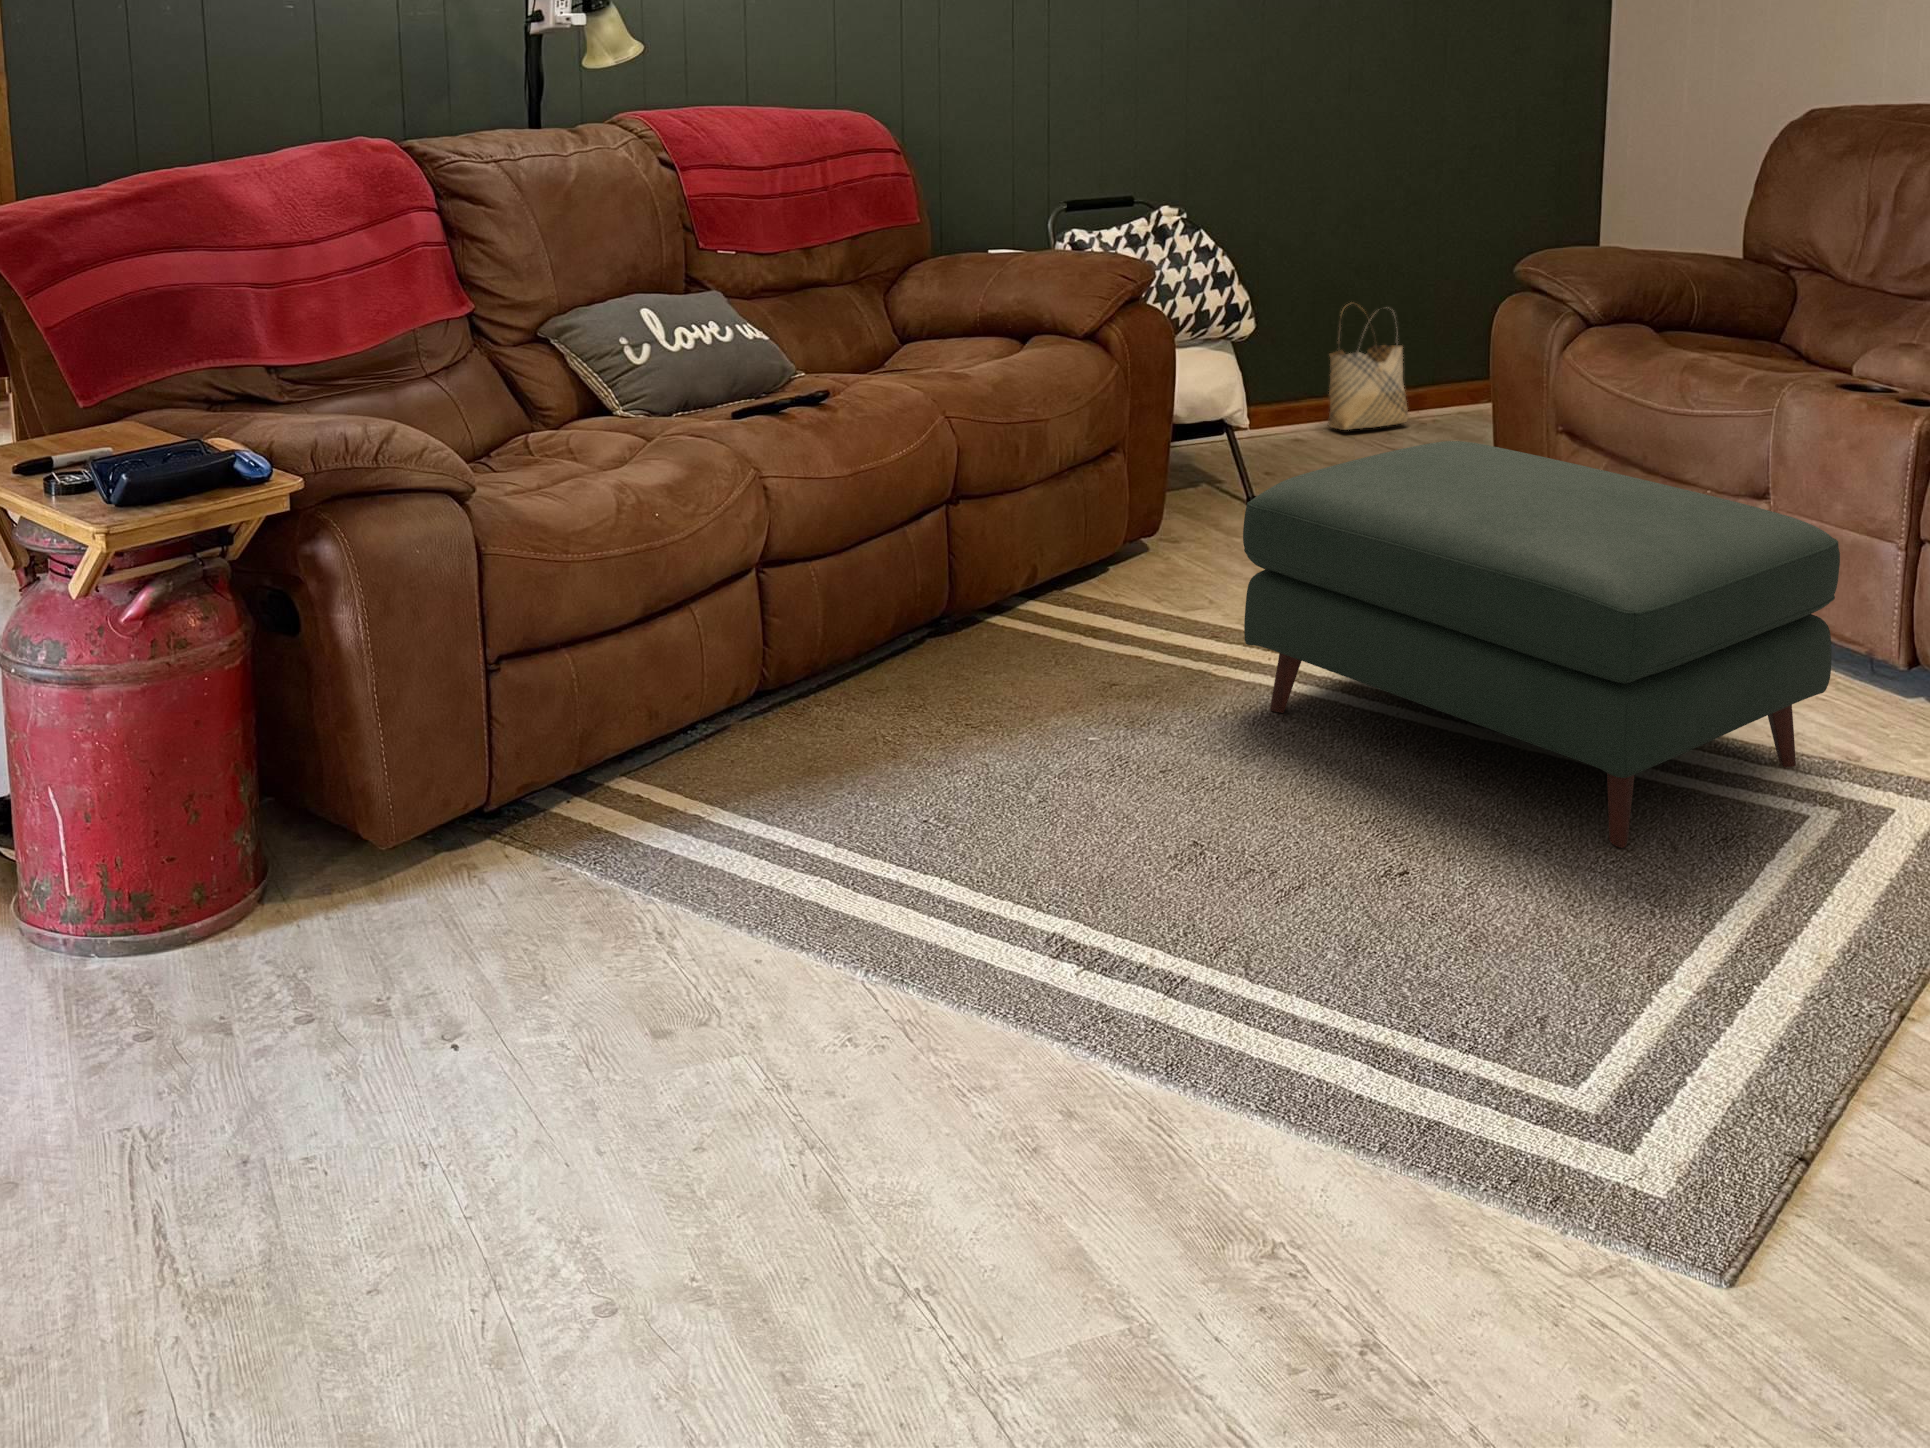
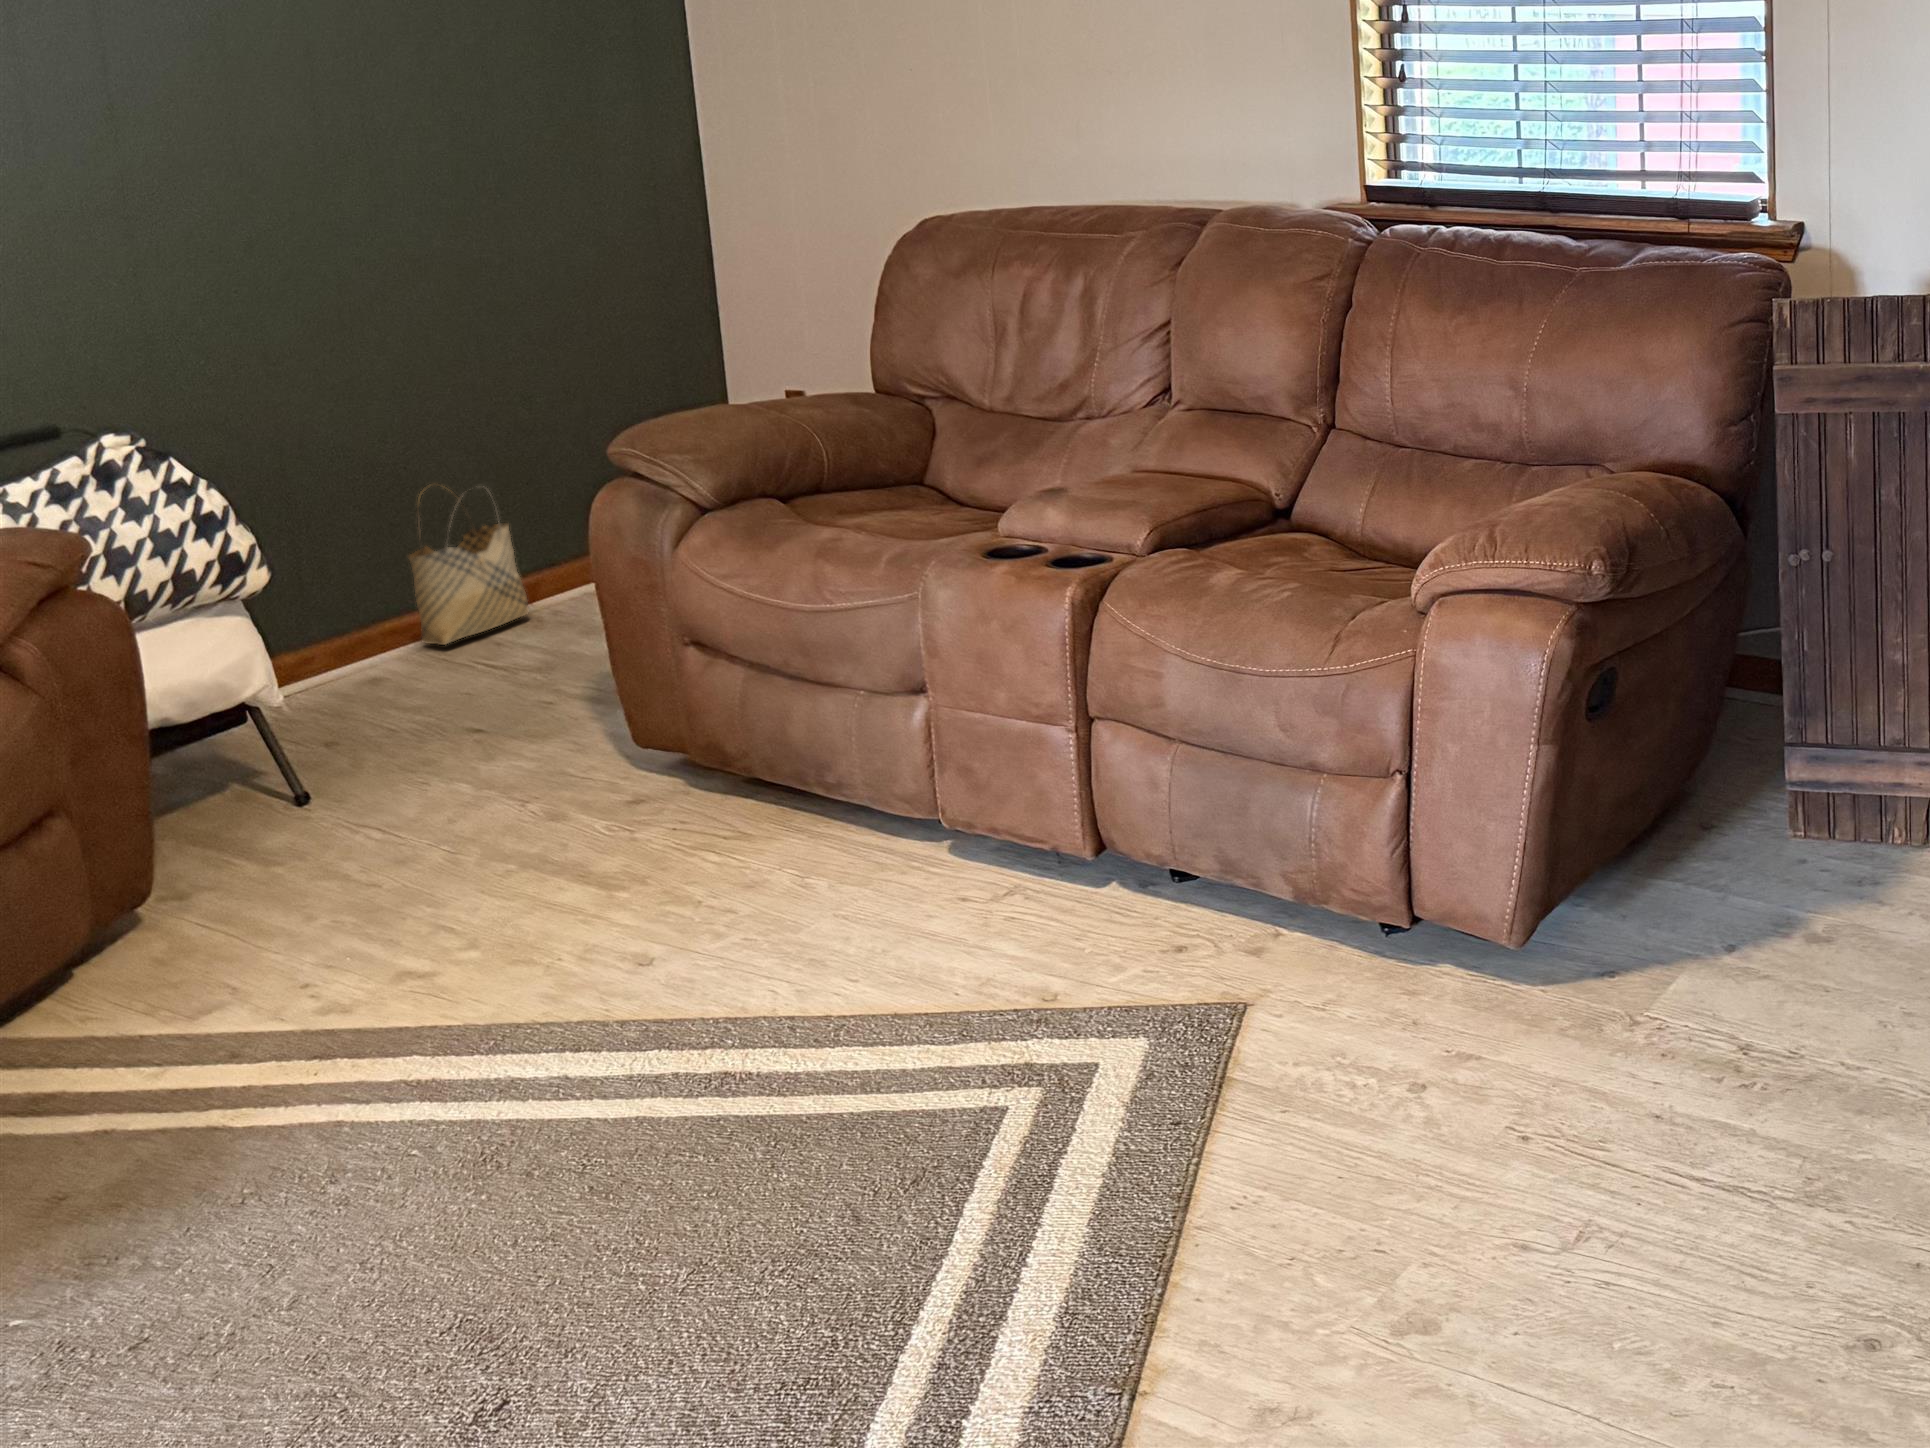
ottoman: present [1243,441,1840,848] -> none [221,730,1016,1256]

